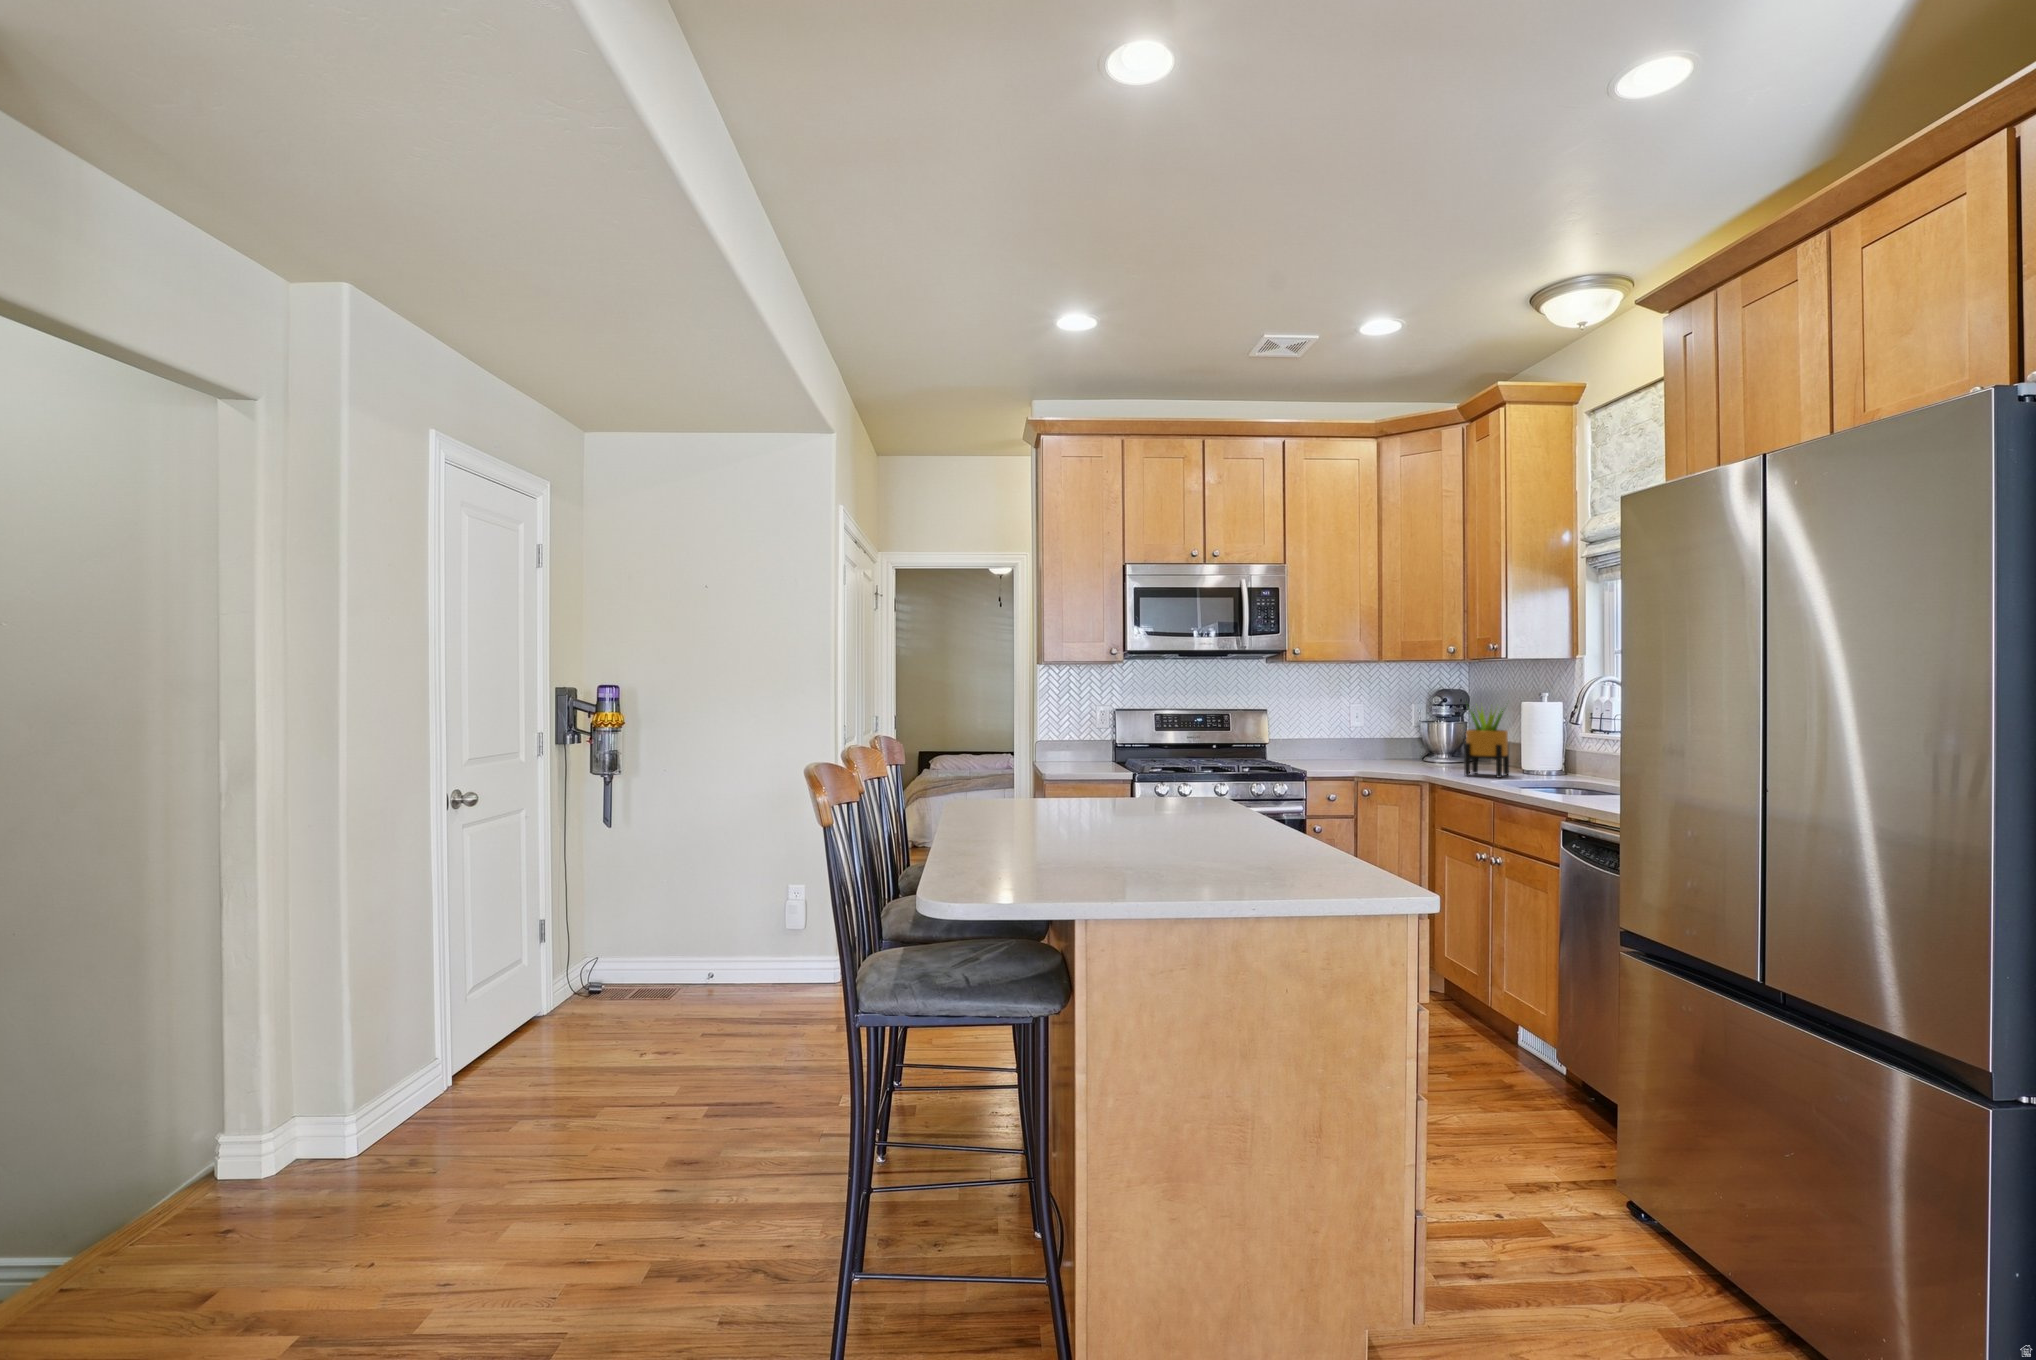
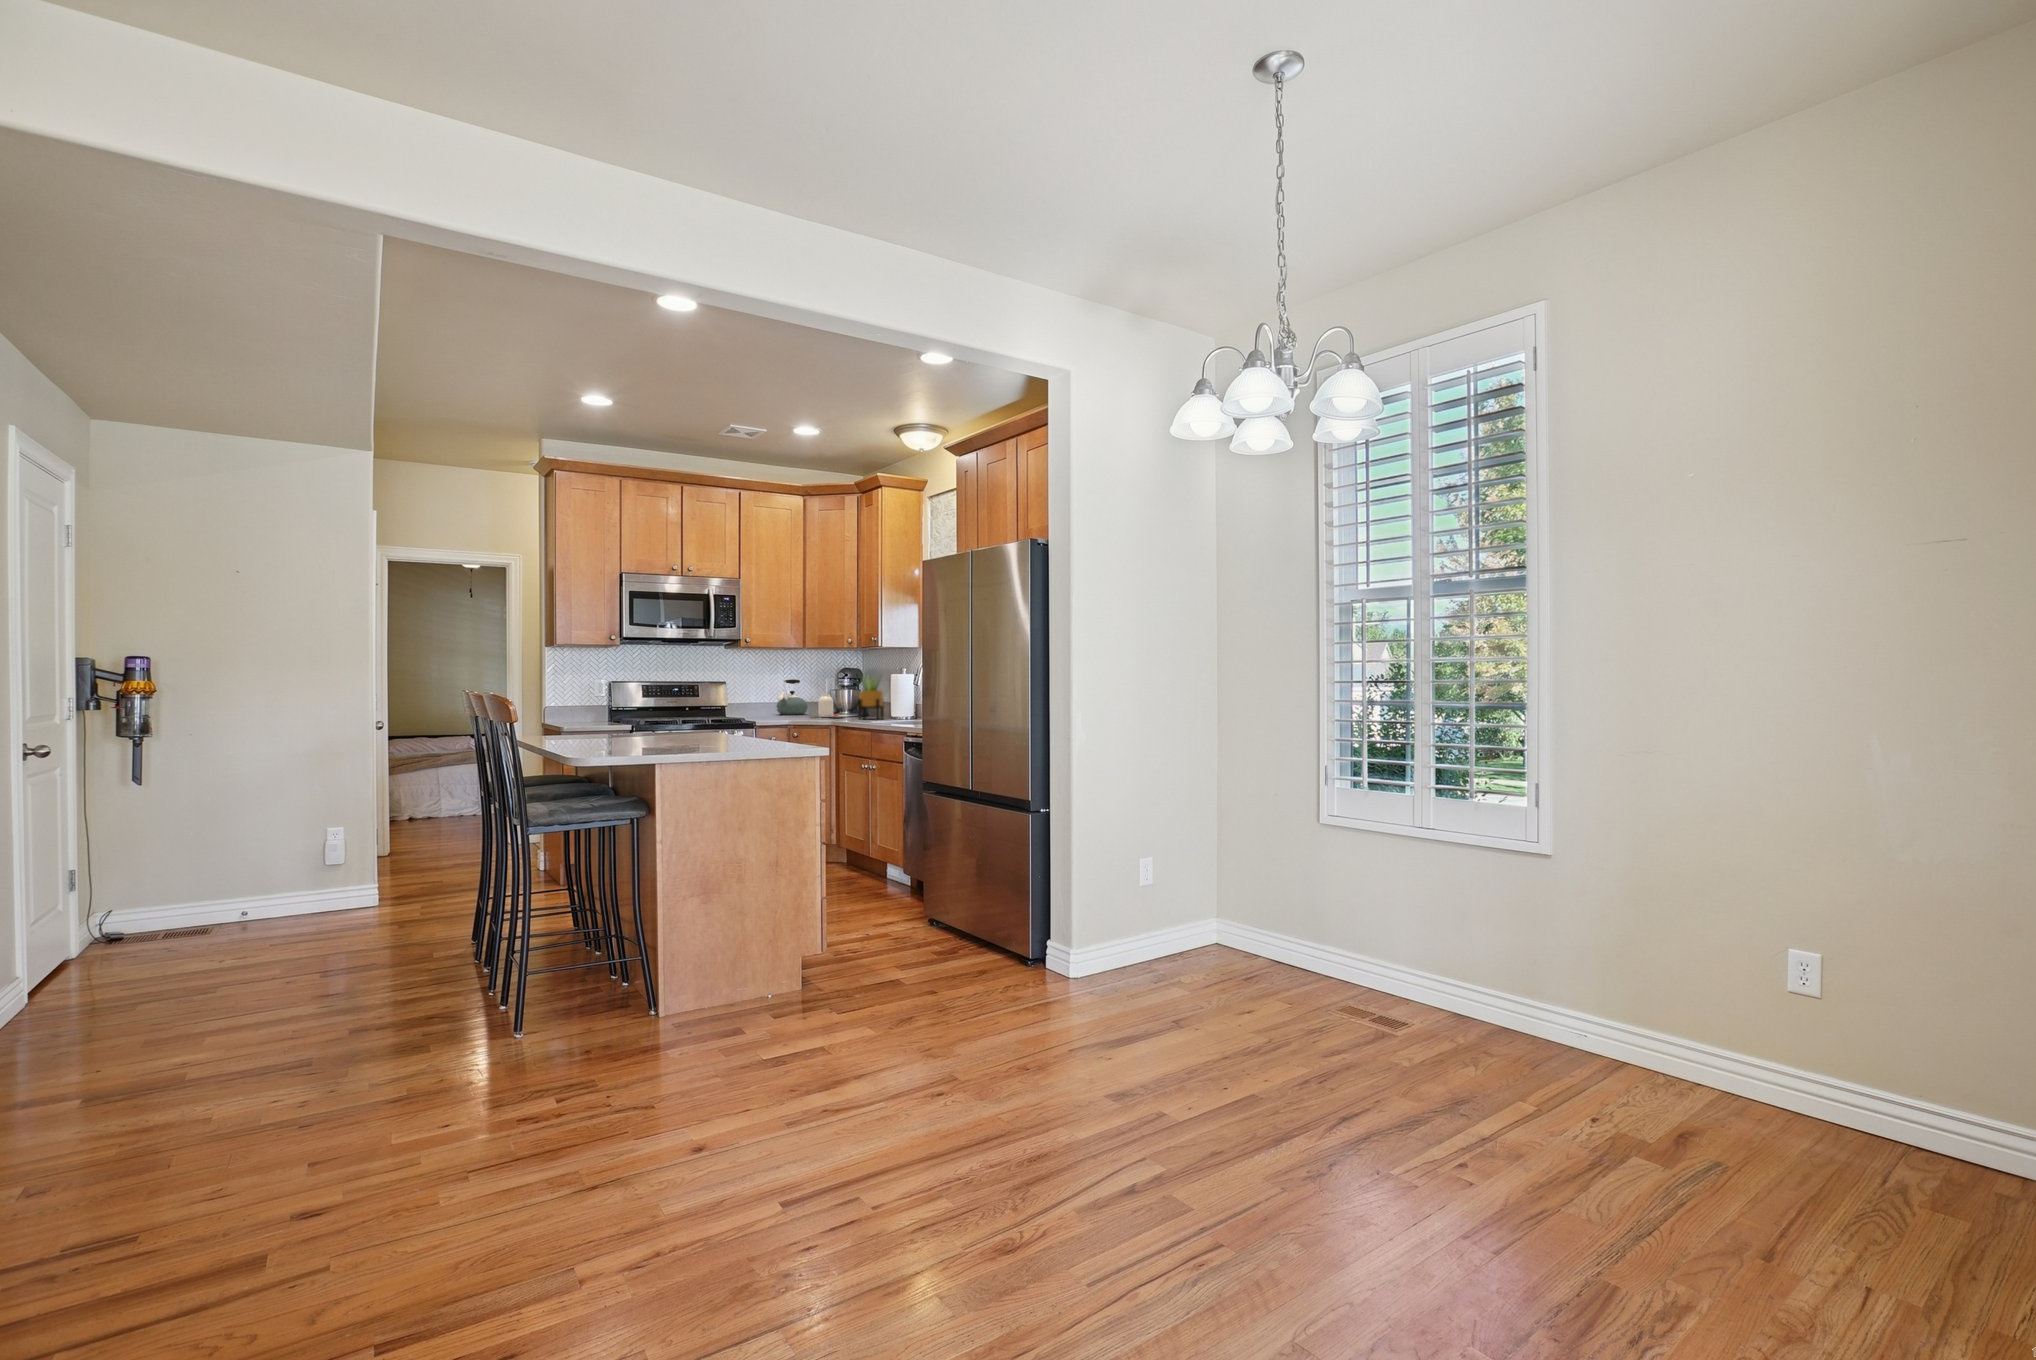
kettle: none [1339,705,1385,757] -> present [777,679,808,715]
jar: none [1387,731,1447,769] -> present [818,694,847,718]

